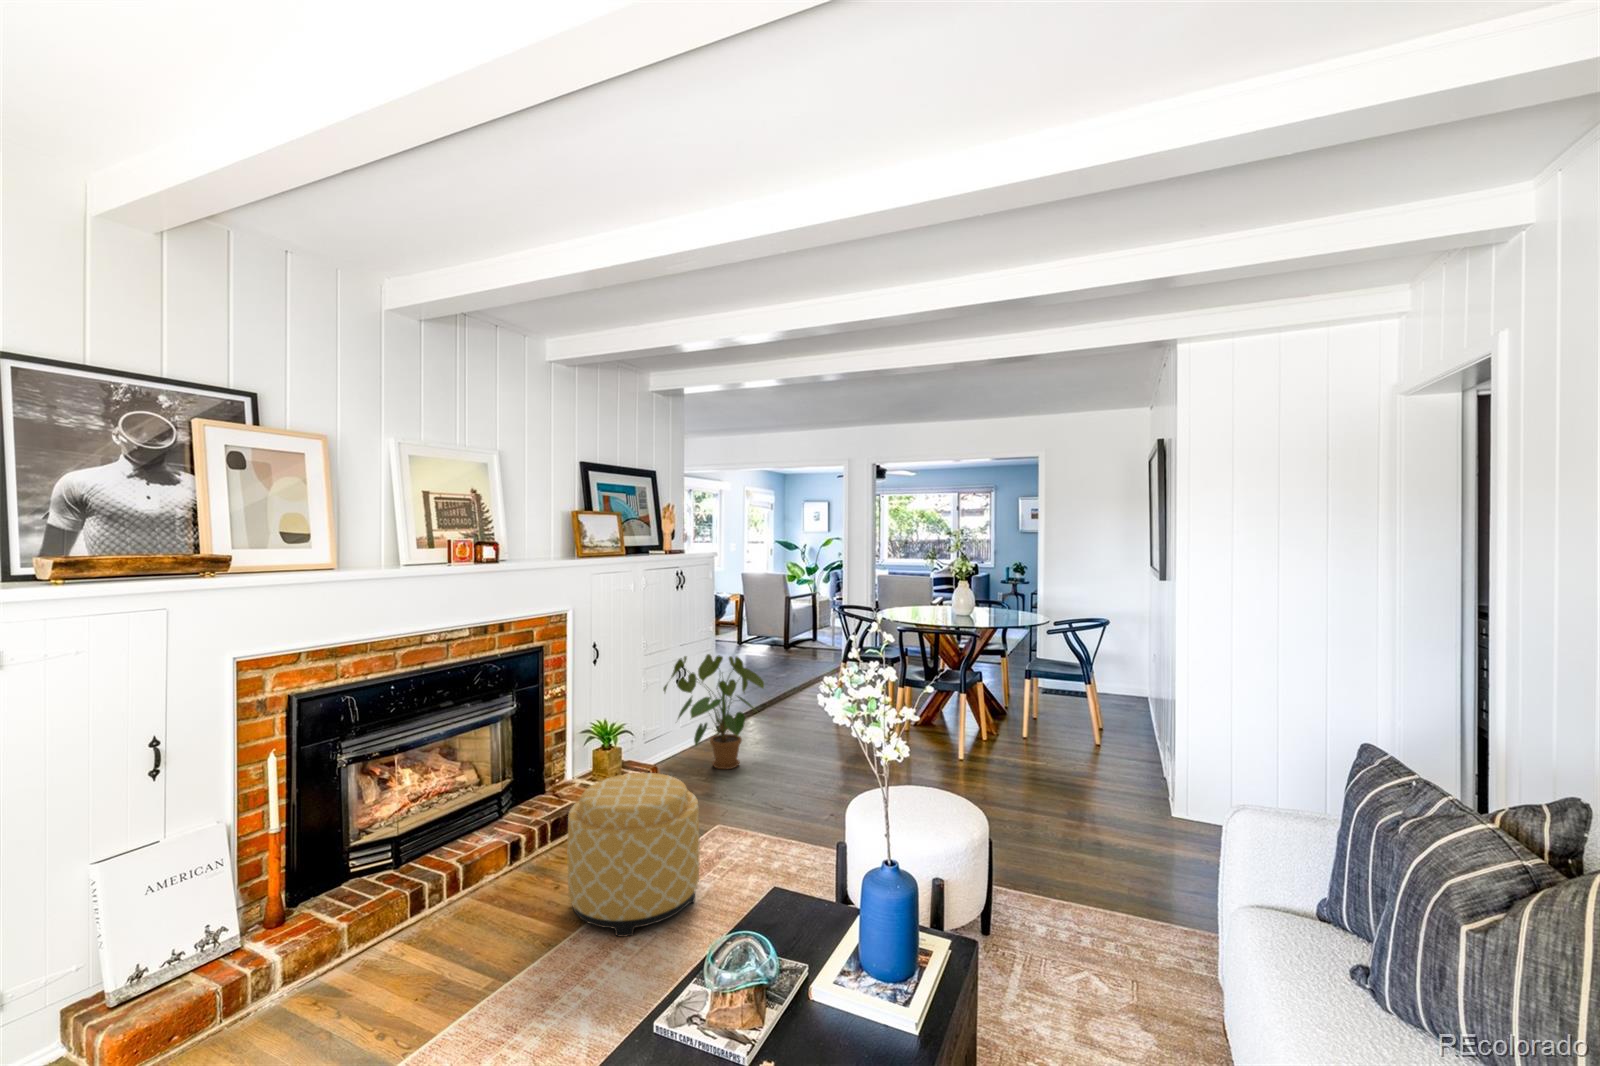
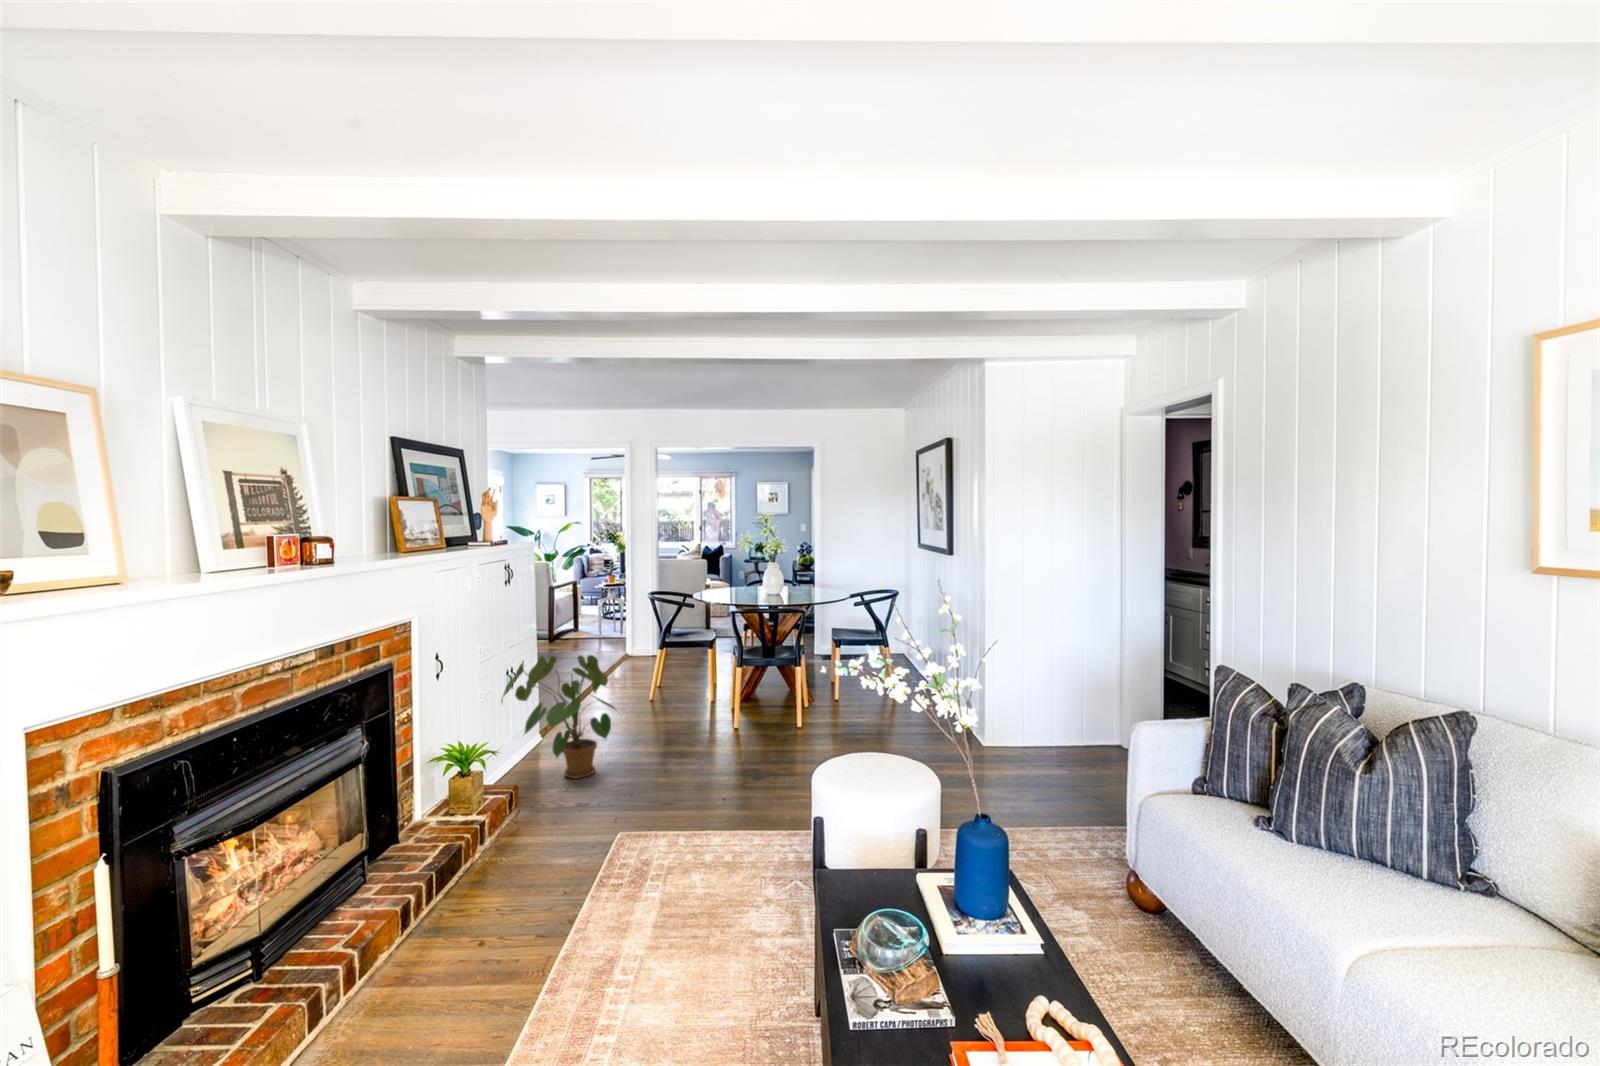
ottoman: present [567,773,700,937] -> none [514,789,663,973]

